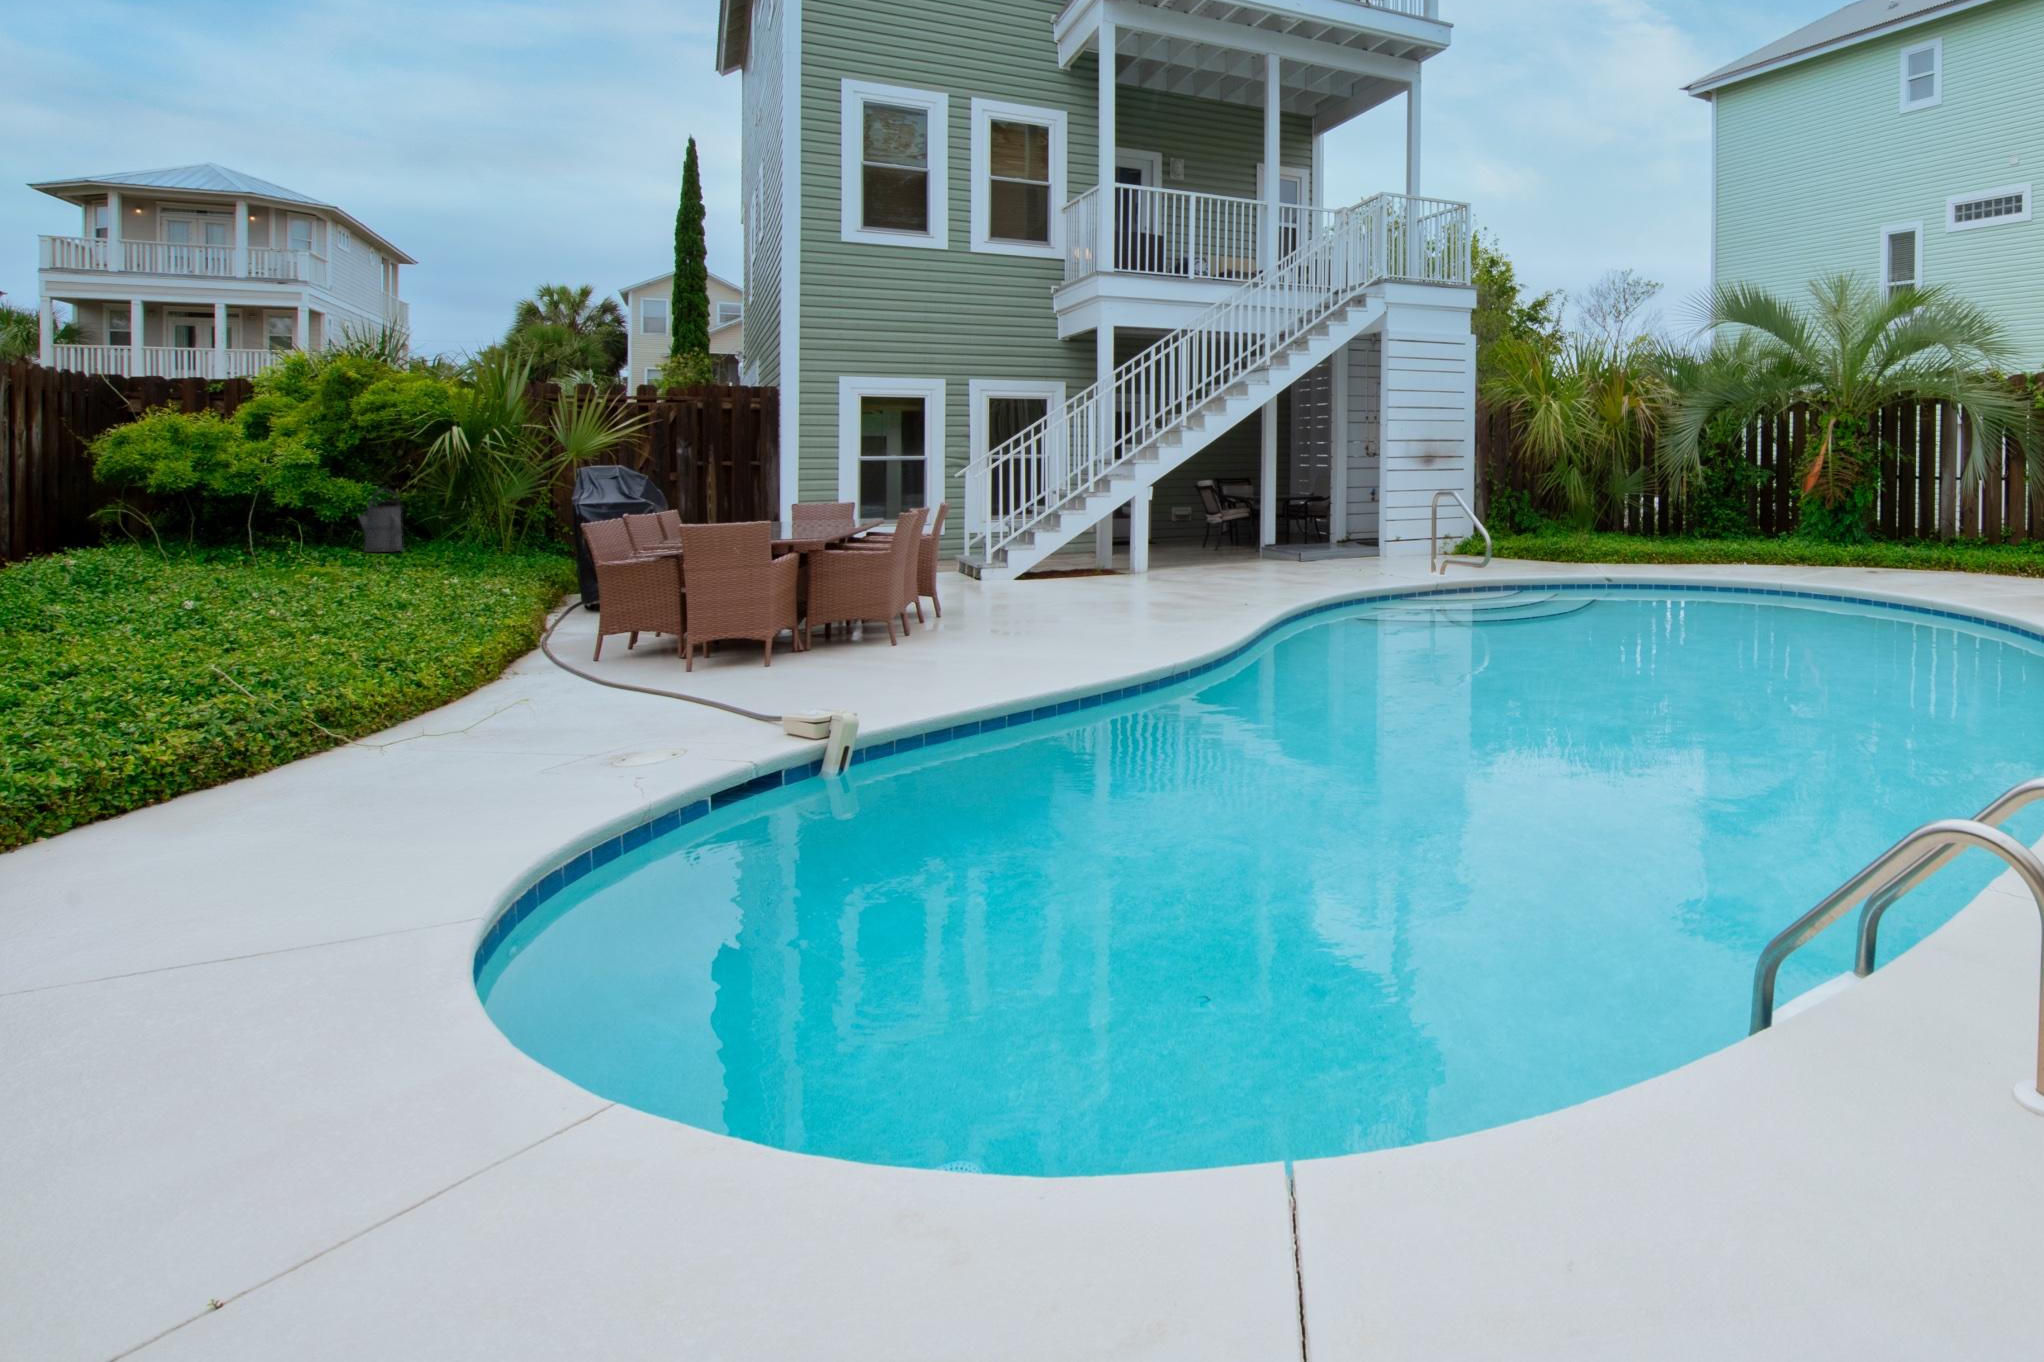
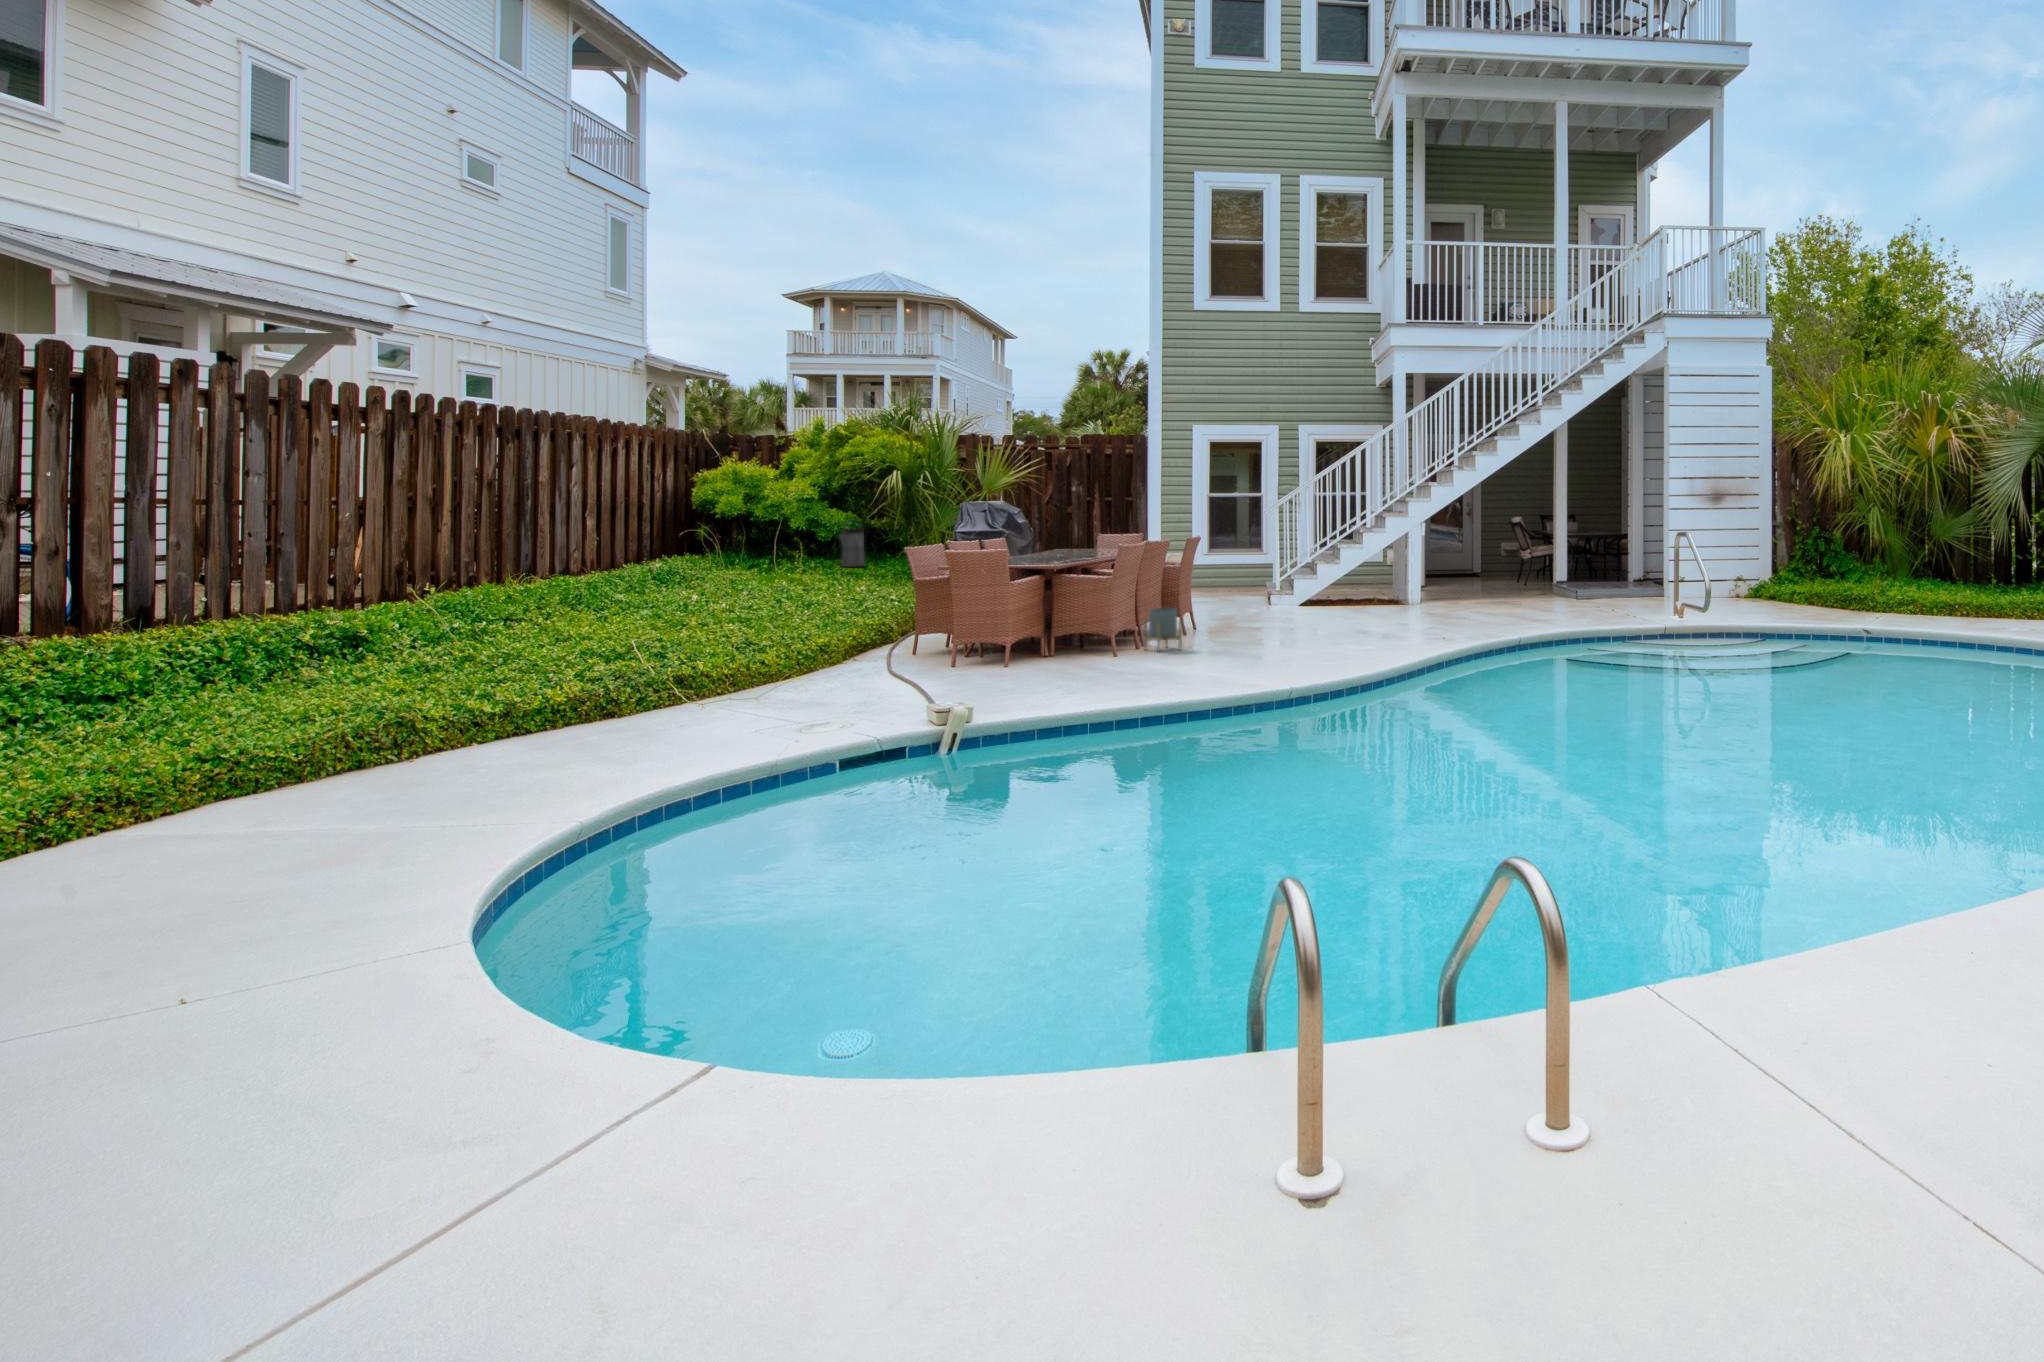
planter: none [912,587,961,639] -> present [1144,608,1182,651]

